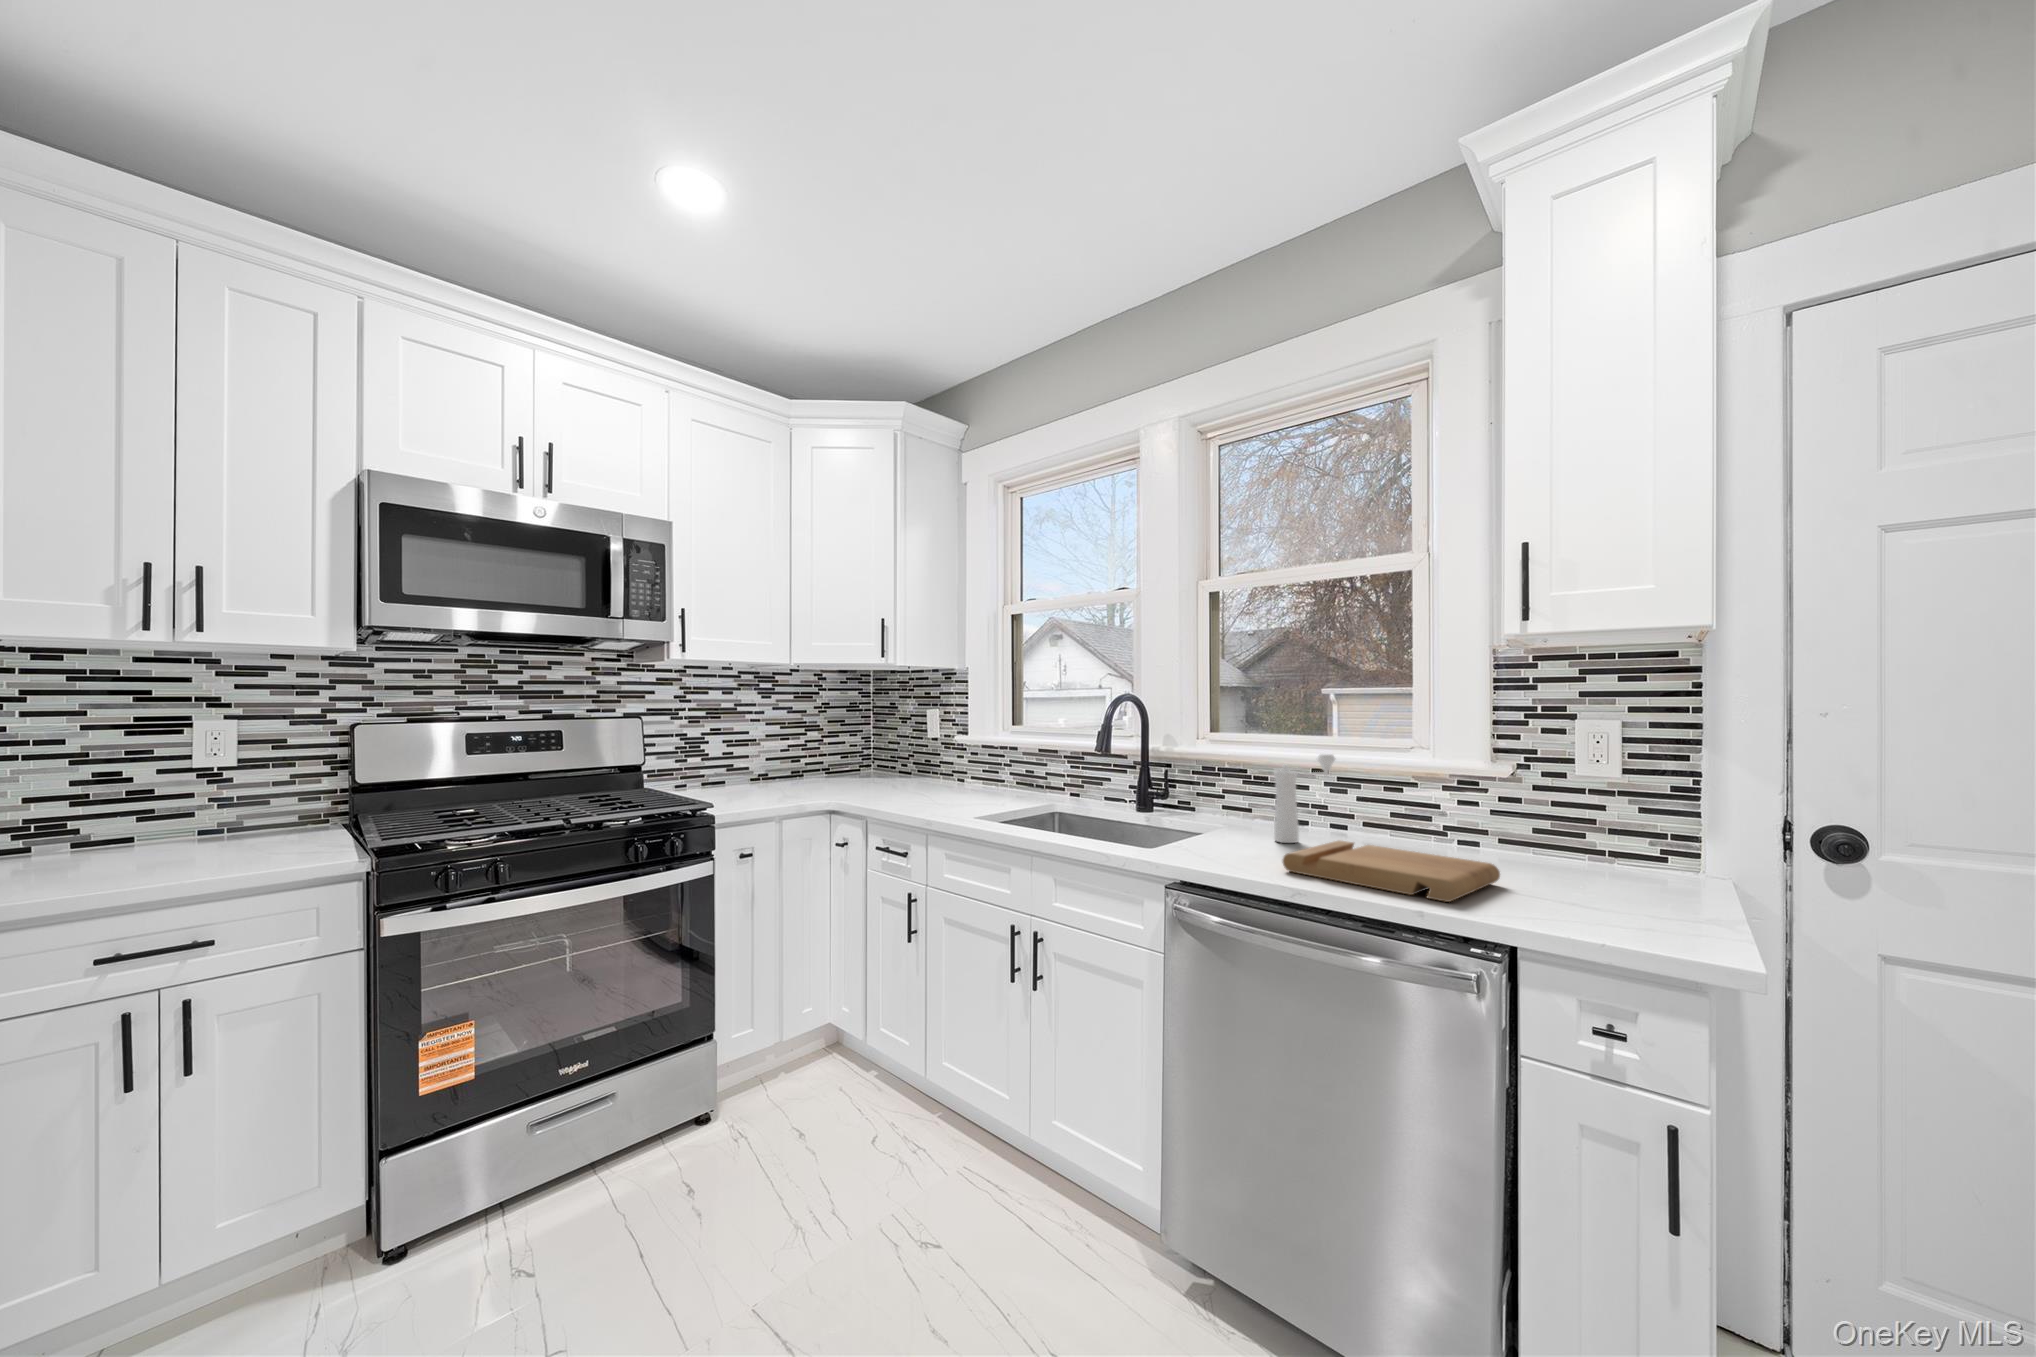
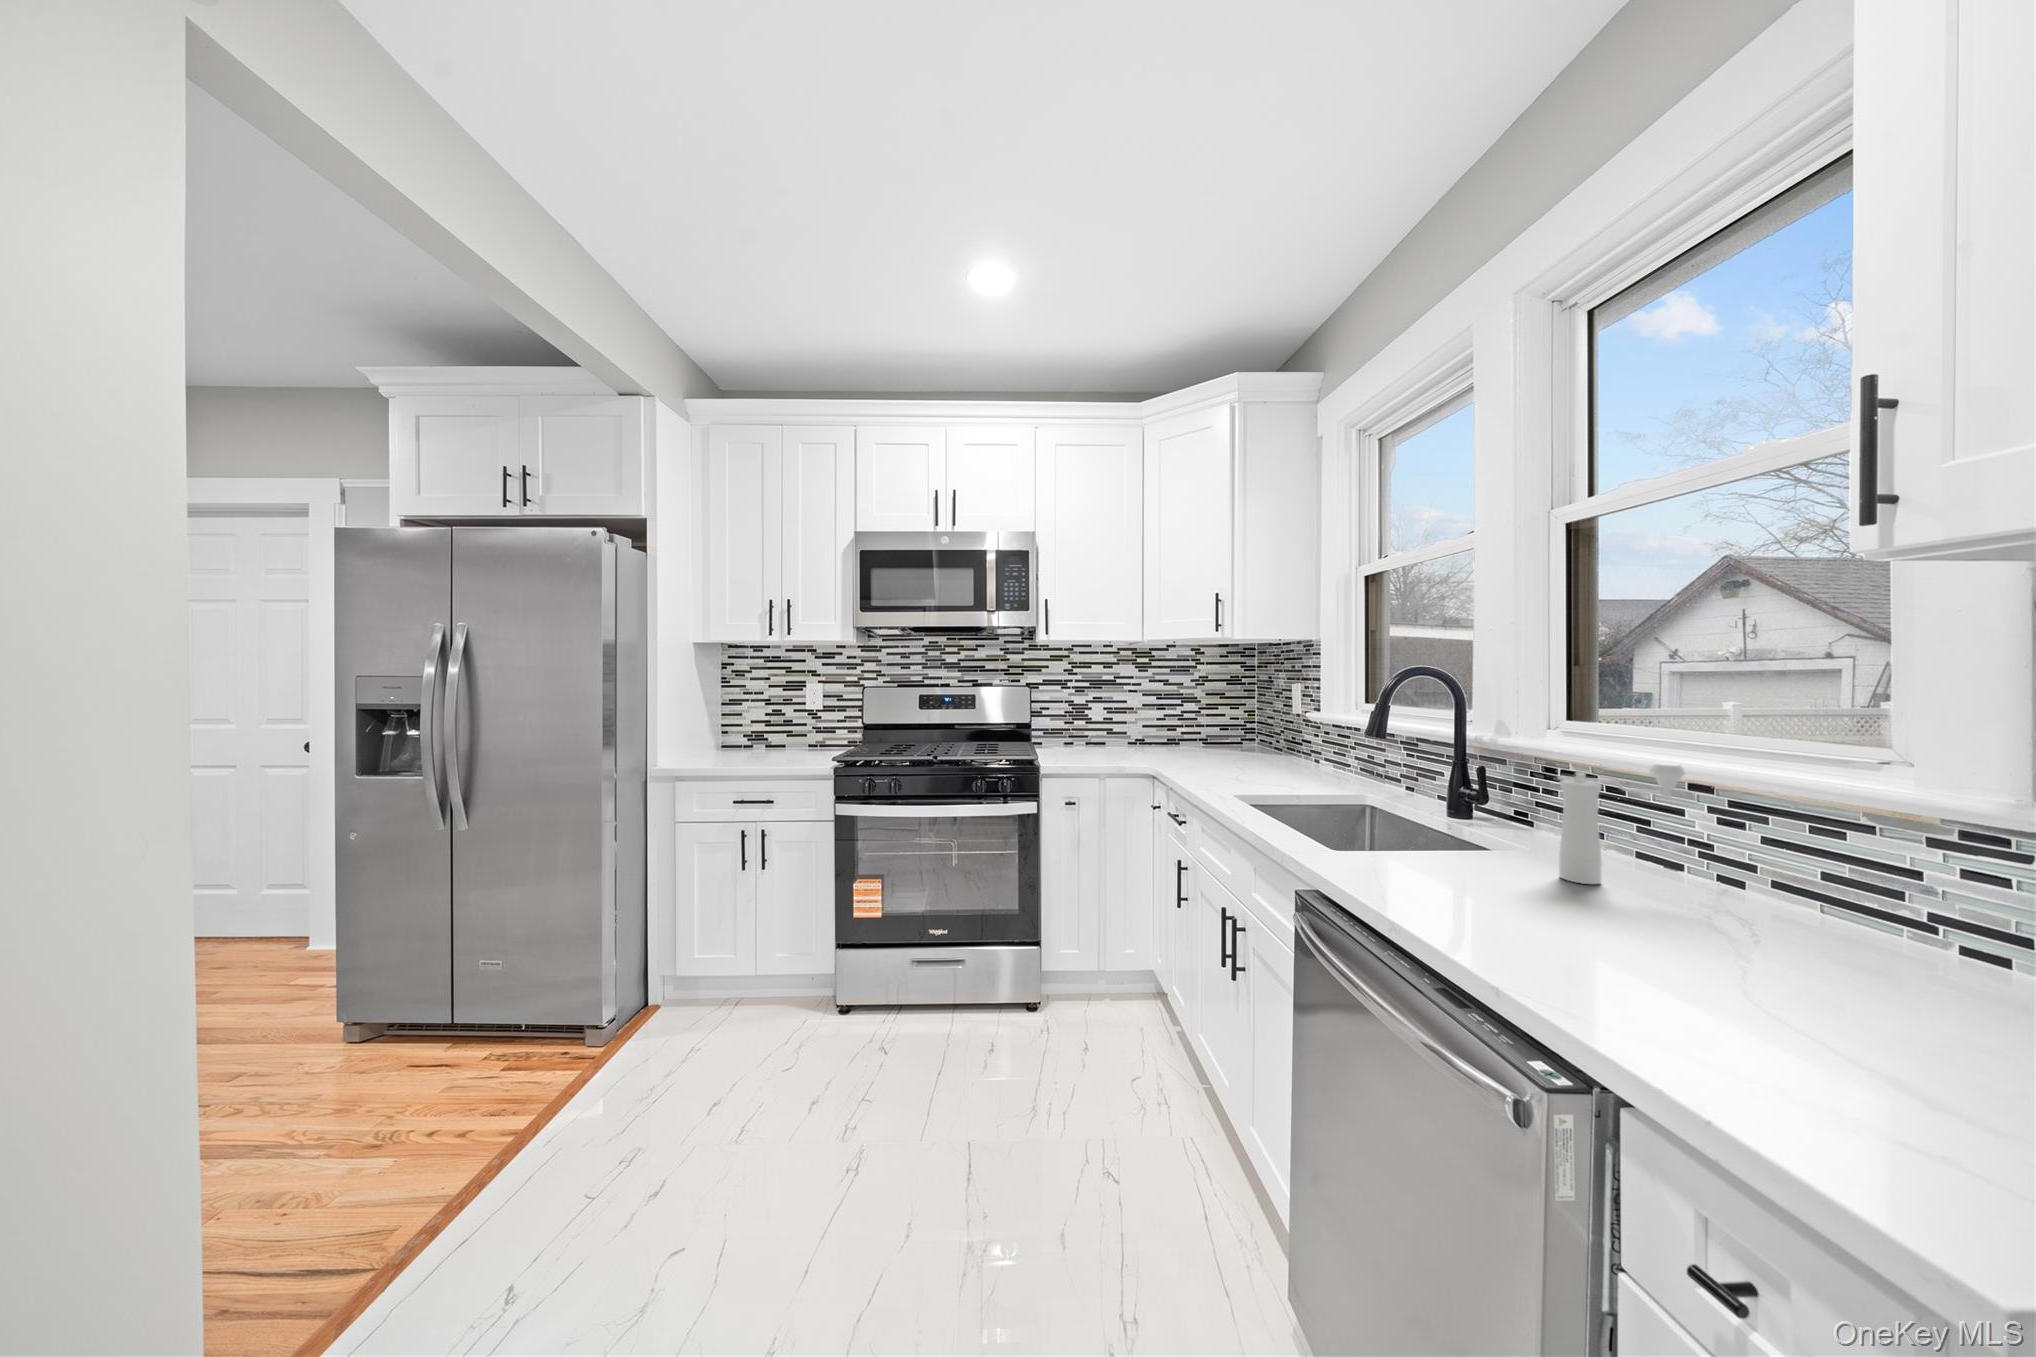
cutting board: present [1283,841,1500,902] -> none [1466,889,1874,1025]

